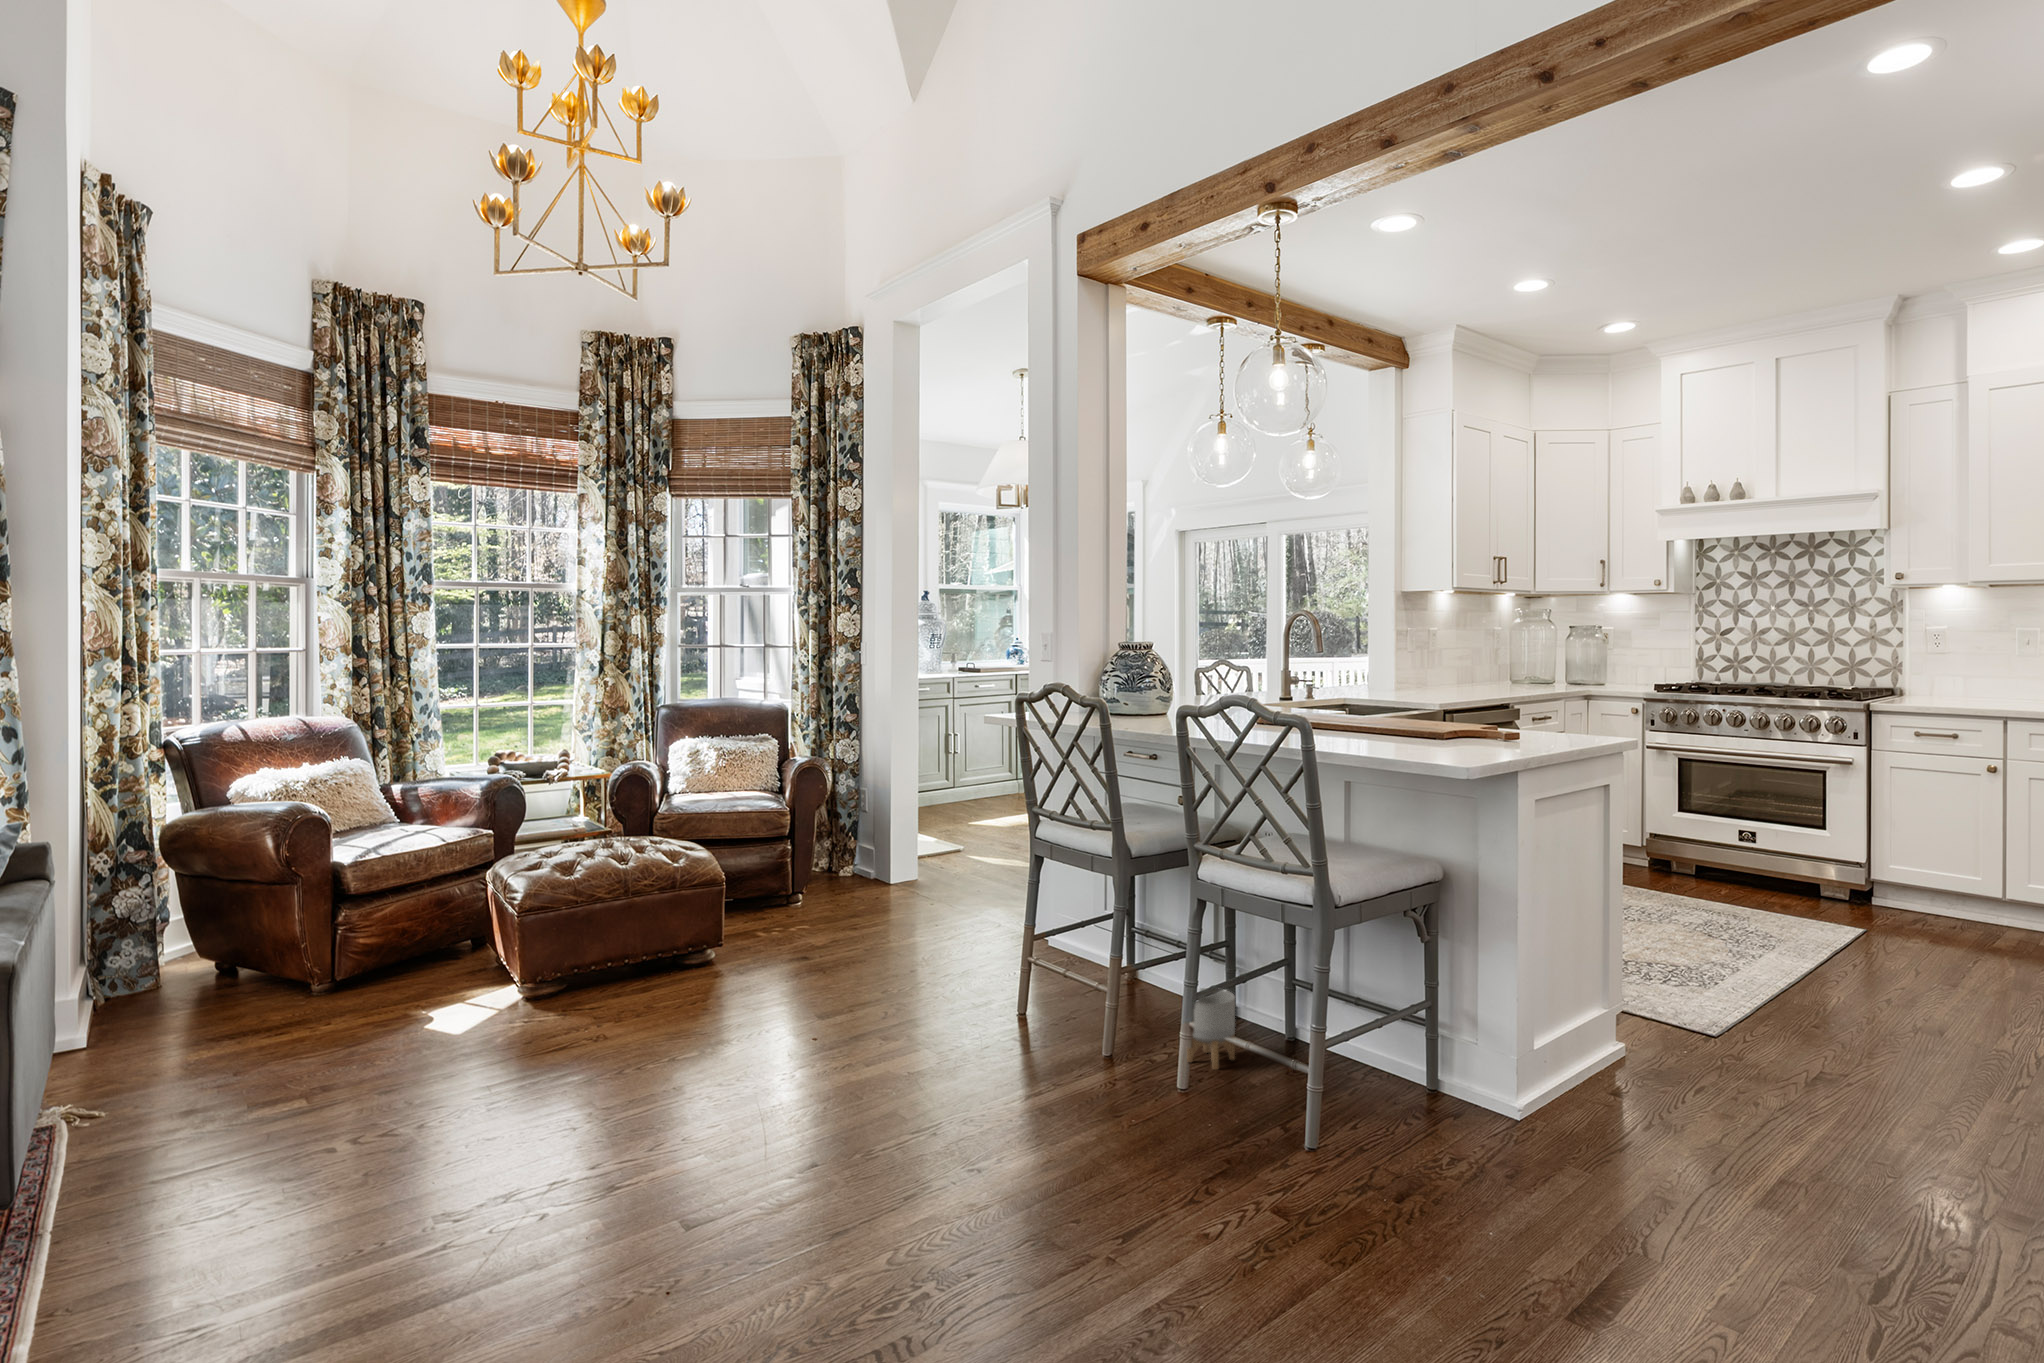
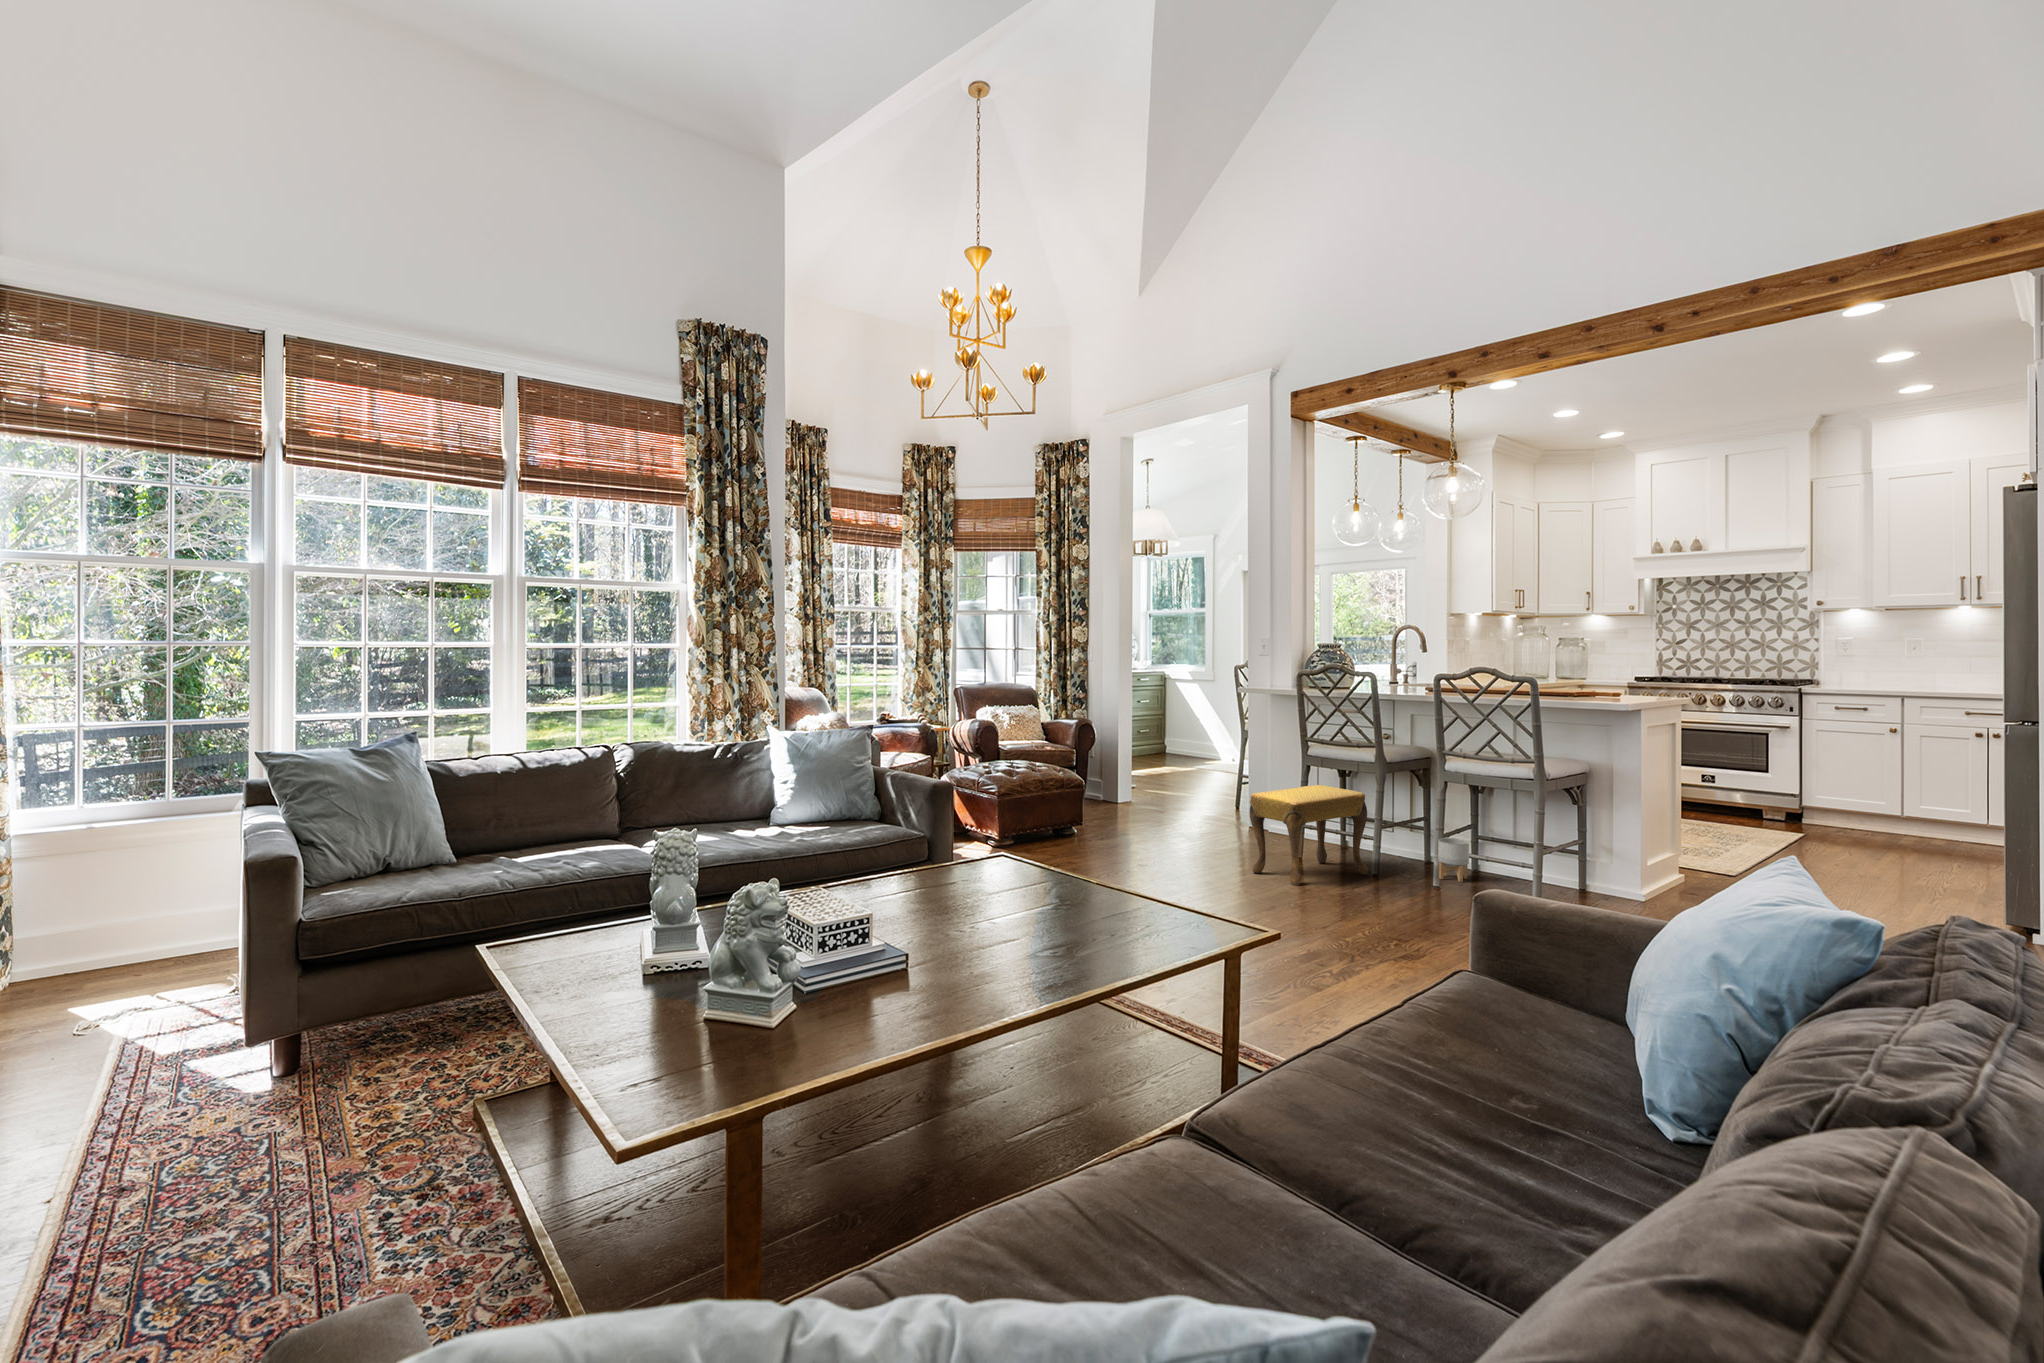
footstool: none [880,891,1079,1084] -> present [1250,785,1368,886]

